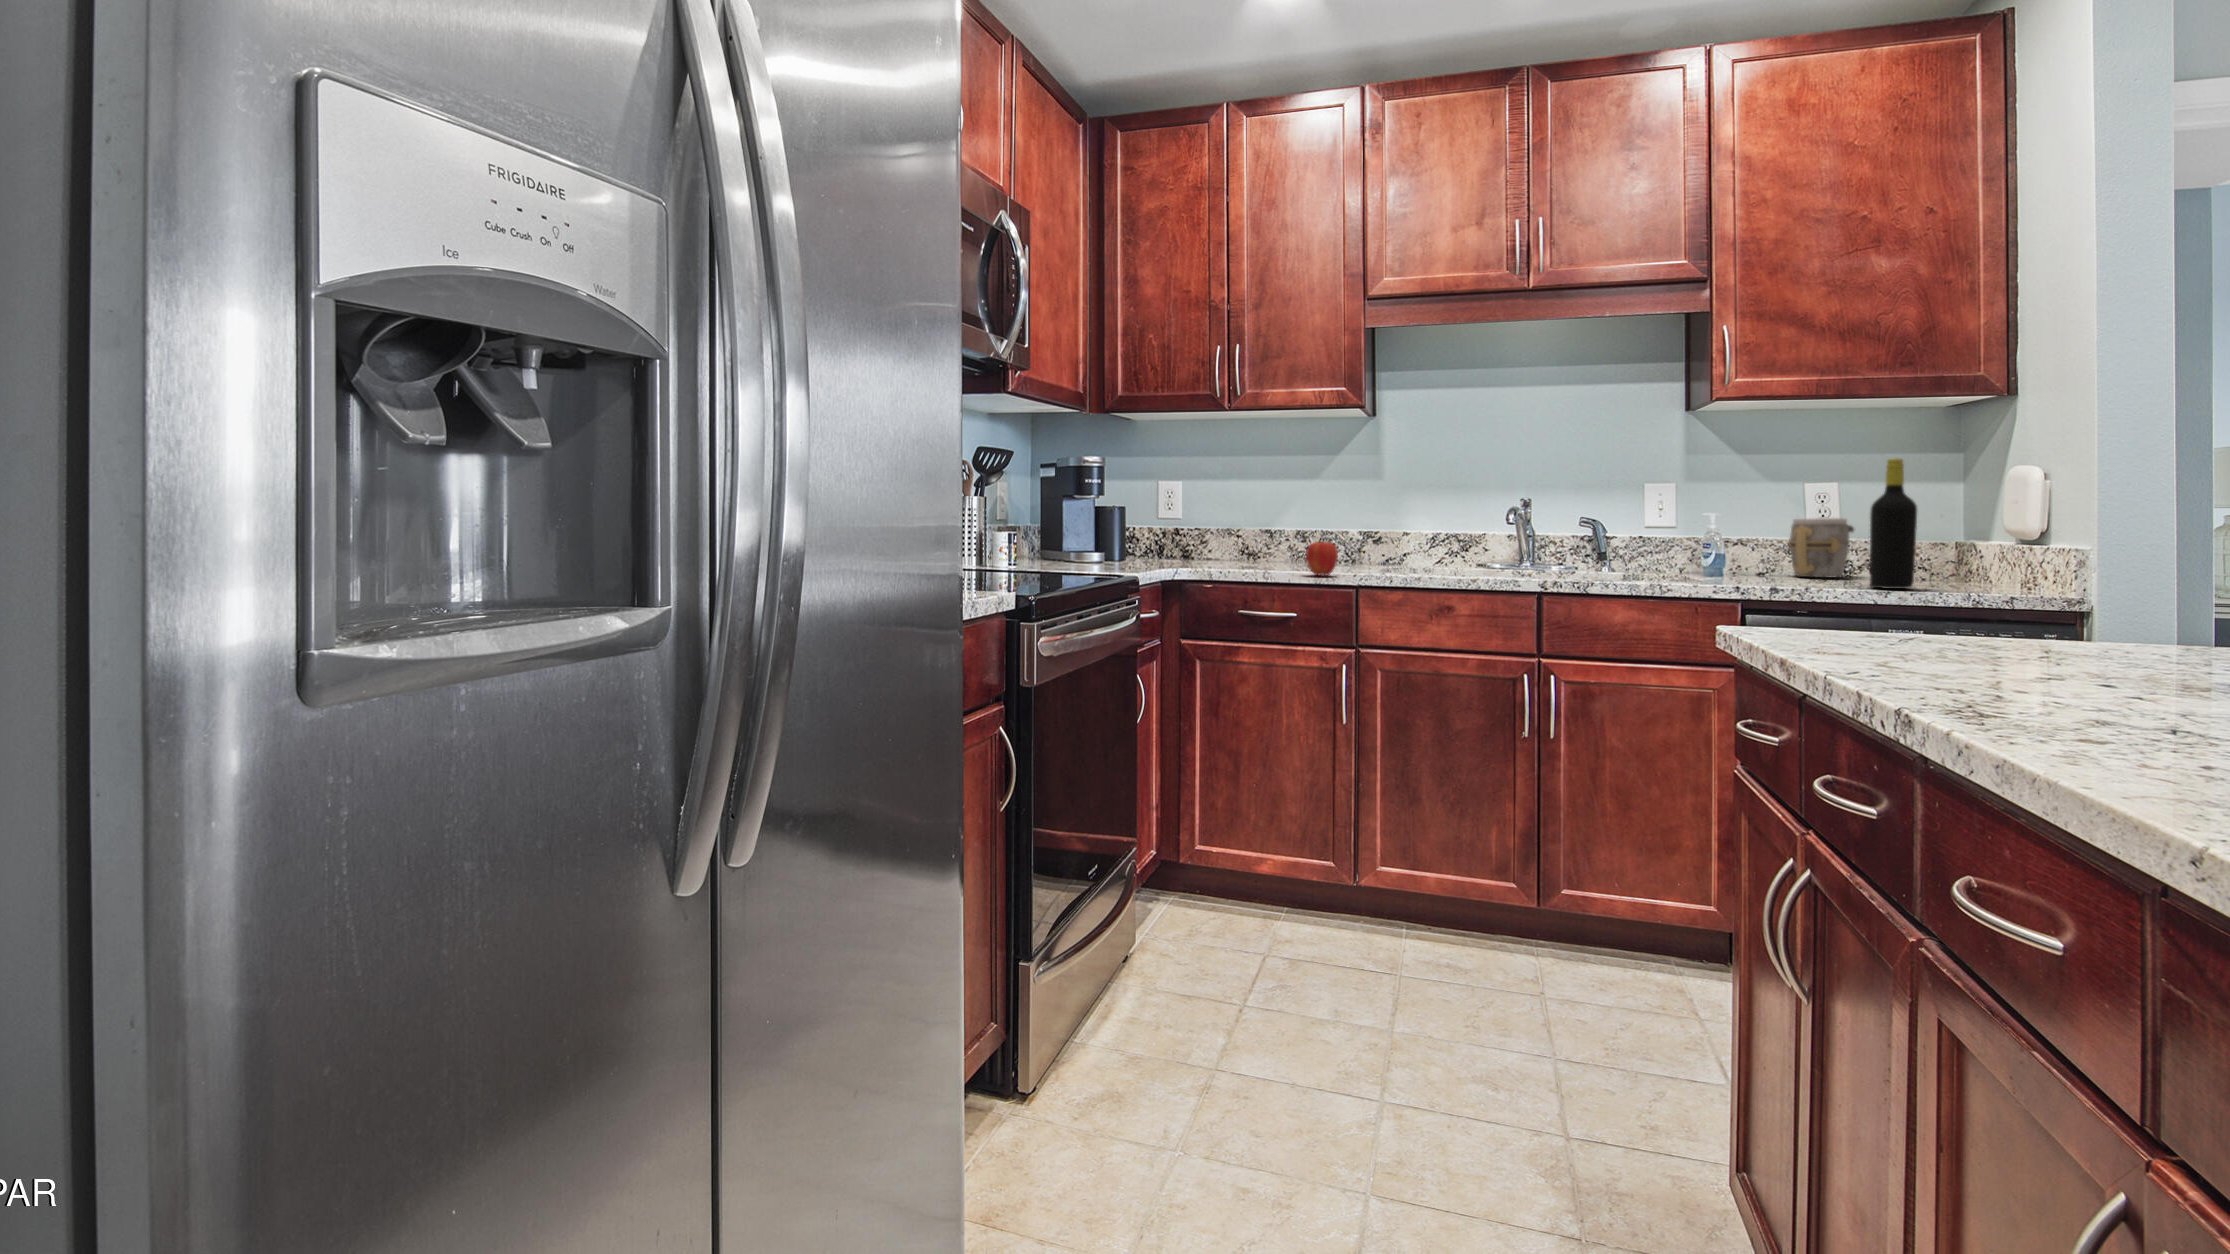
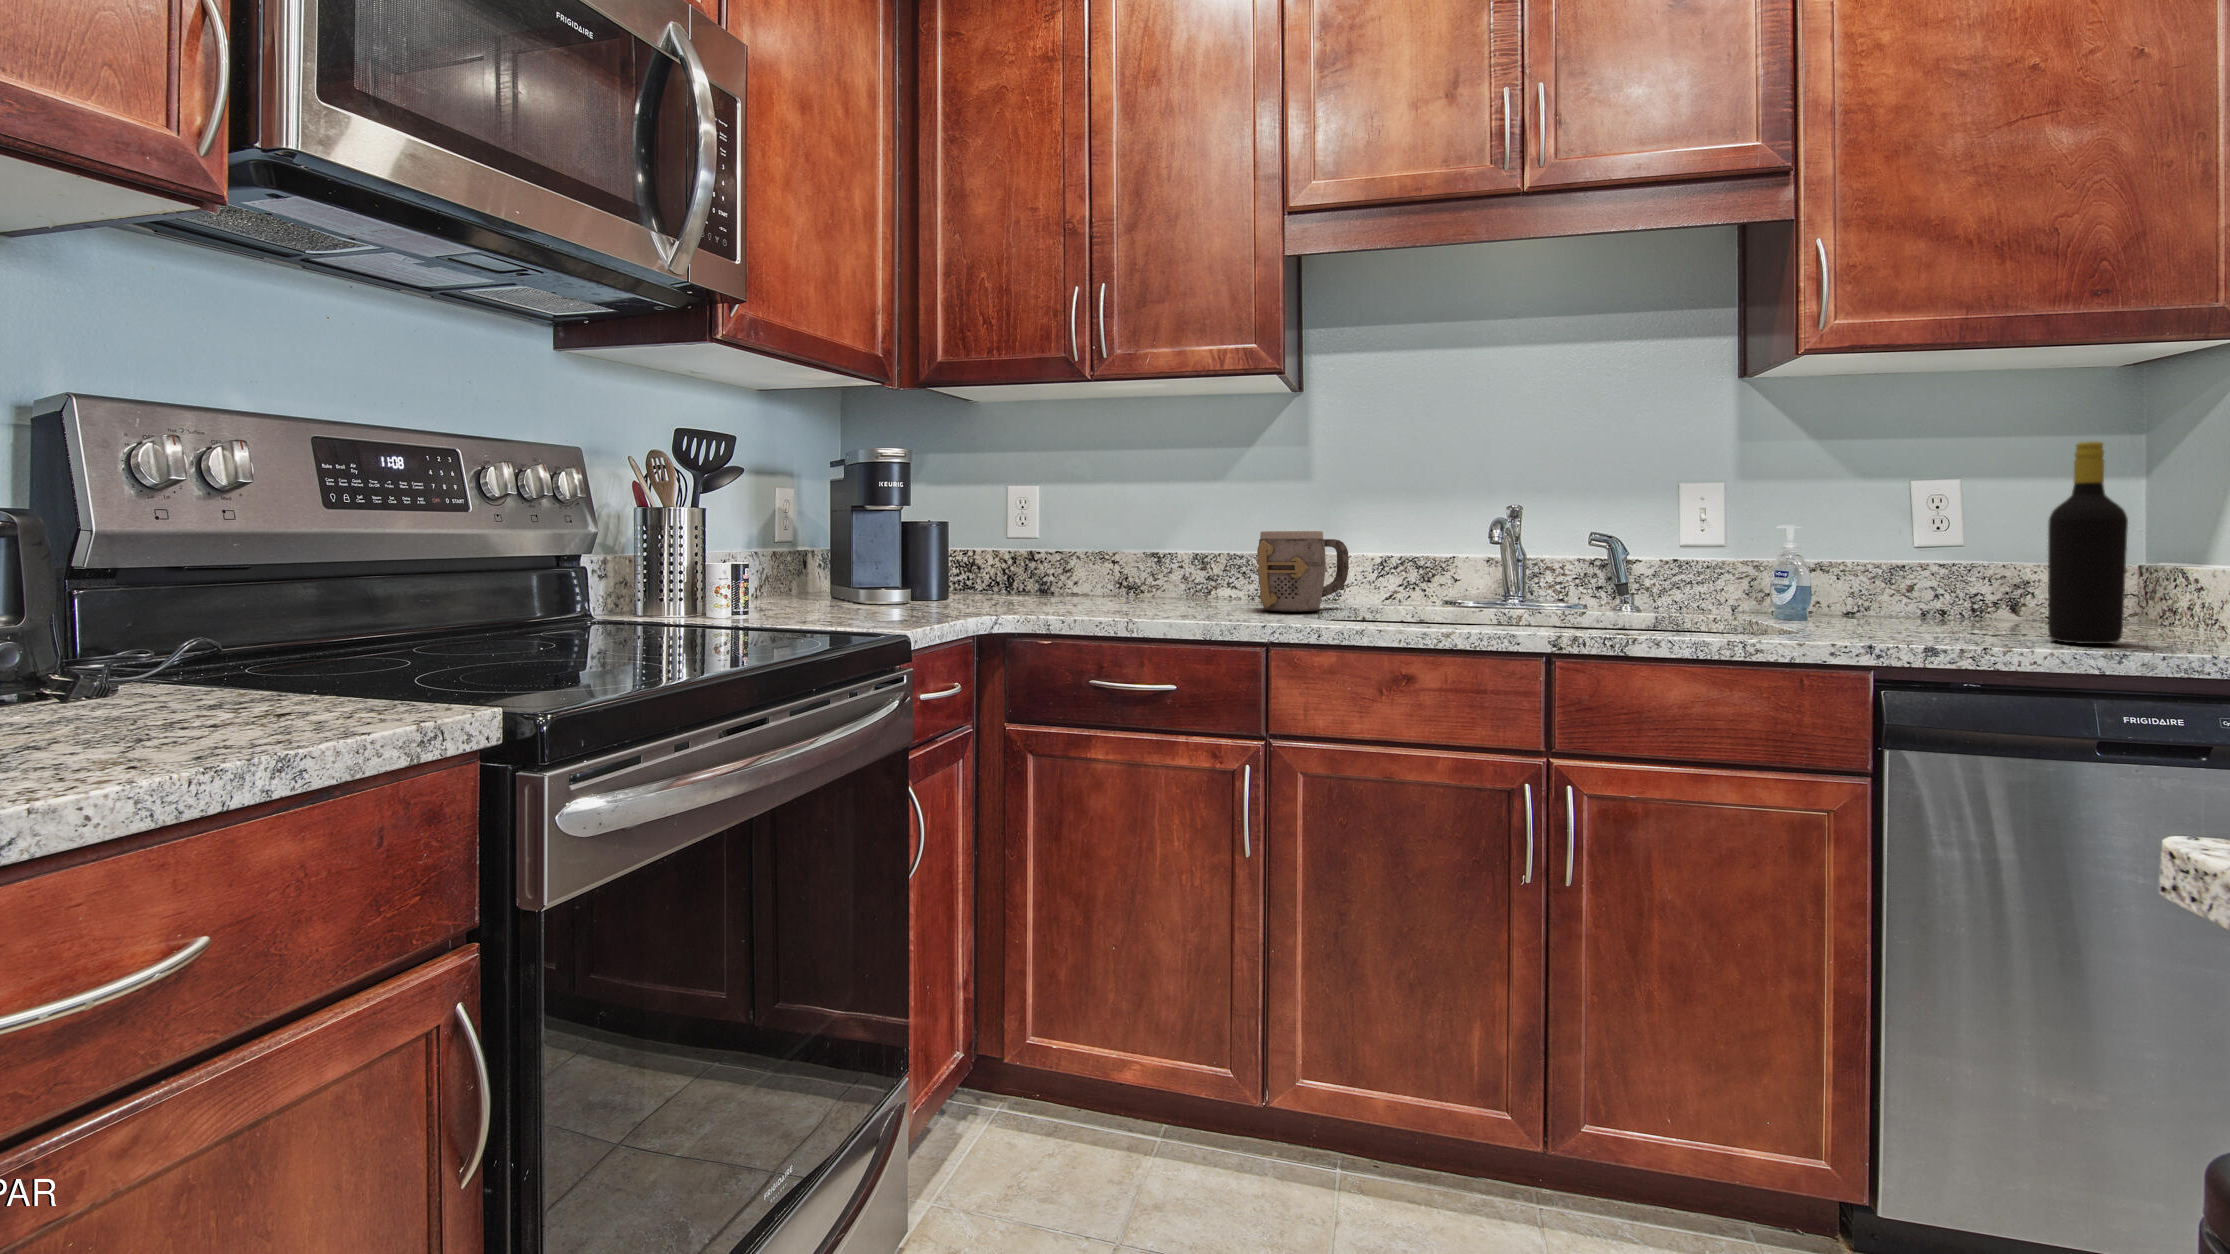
mug: present [1789,518,1854,578] -> present [1257,531,1349,612]
apple: present [1306,542,1338,575] -> none [1196,565,1242,623]

